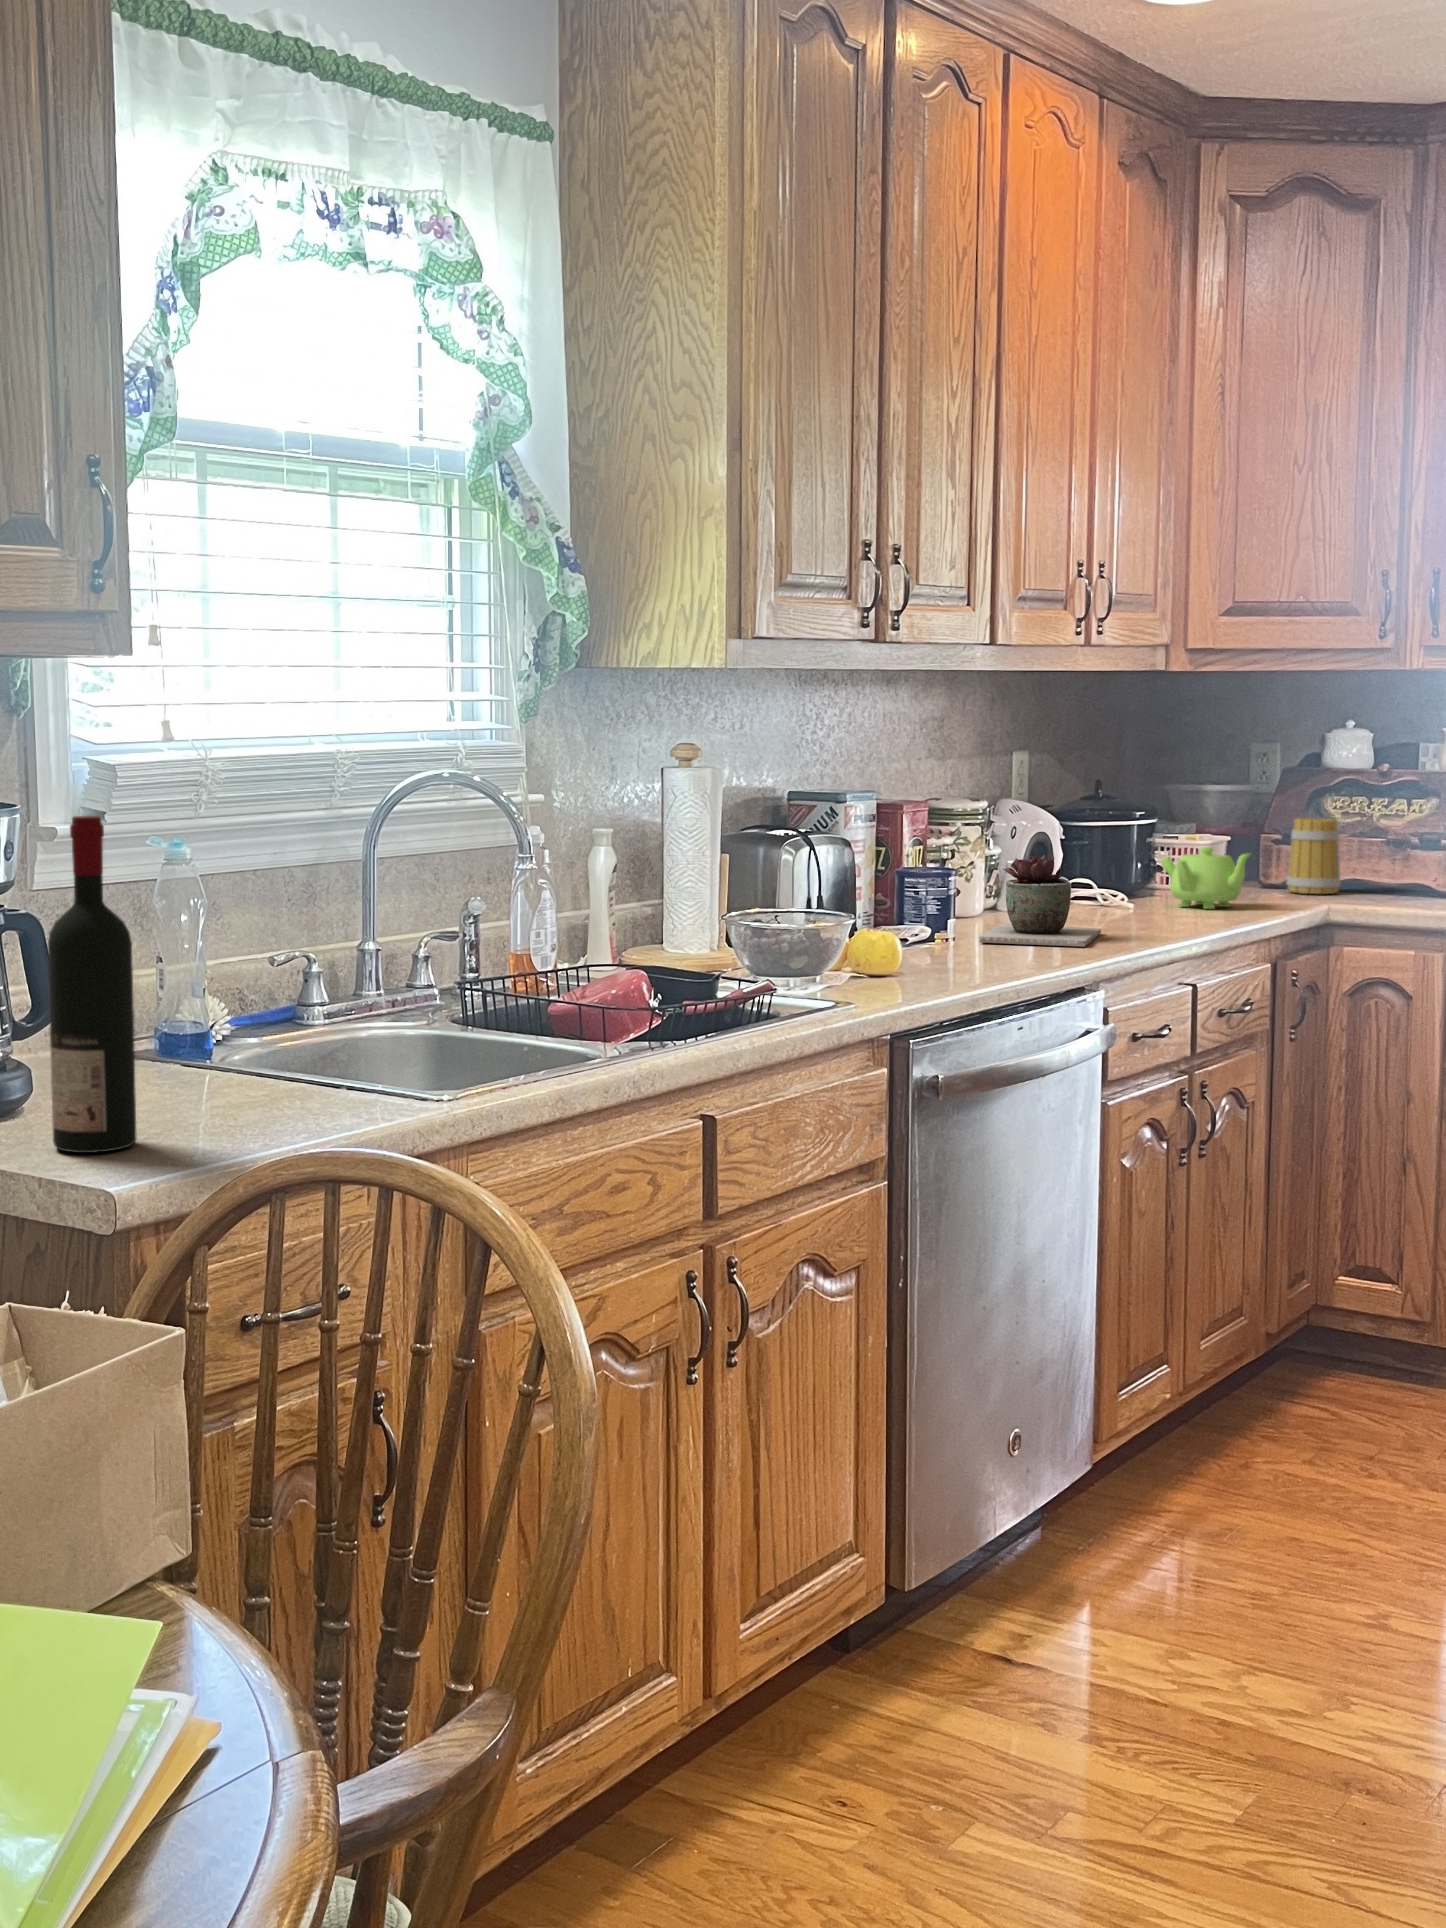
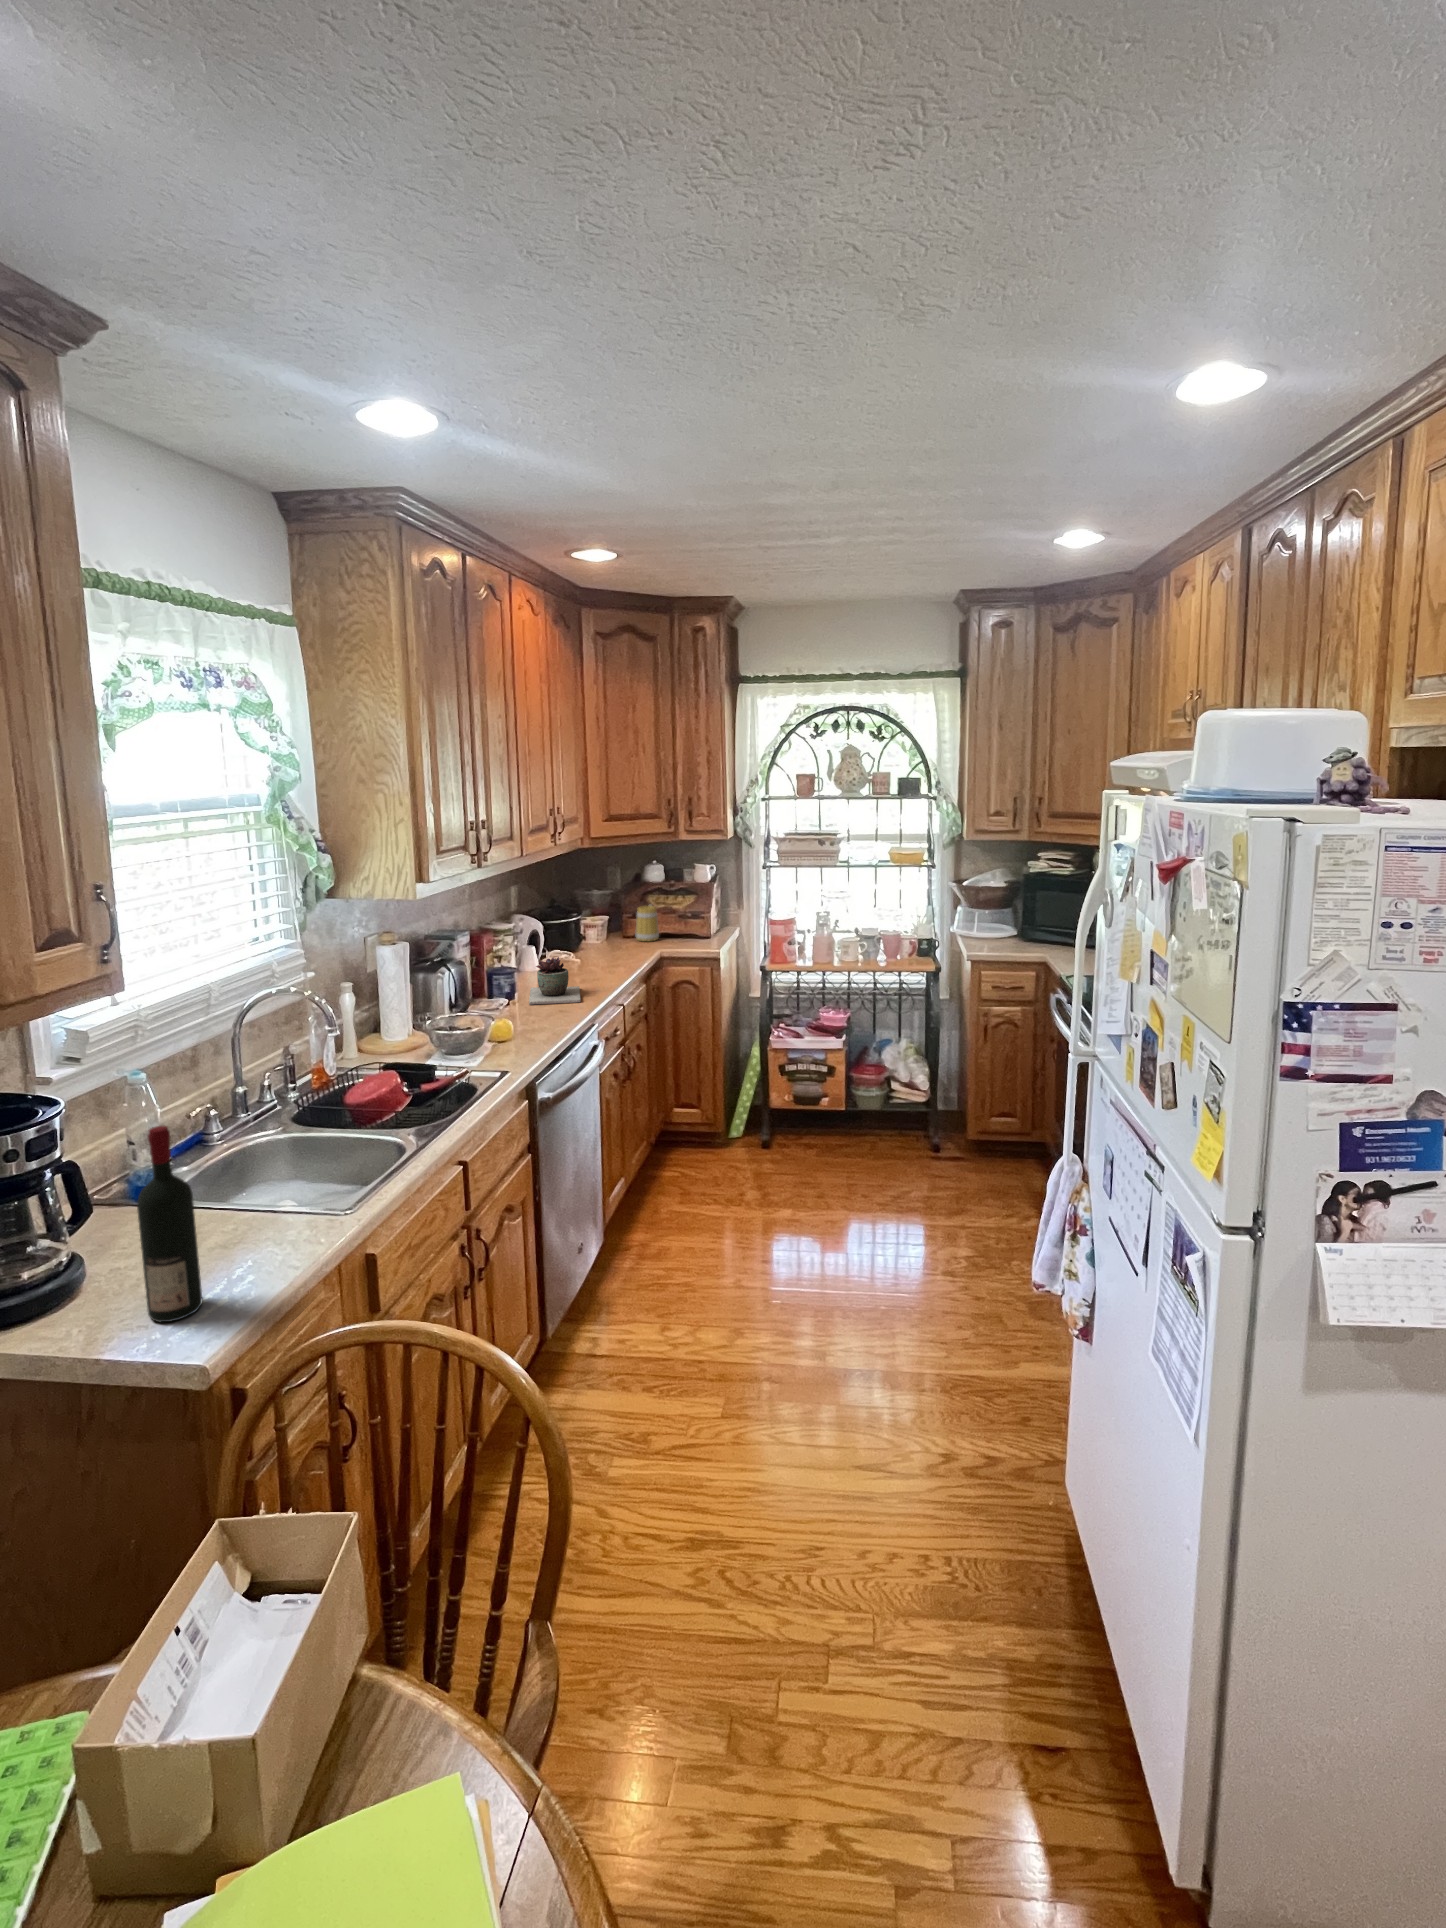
teapot: present [1161,847,1250,909] -> none [587,931,631,960]

